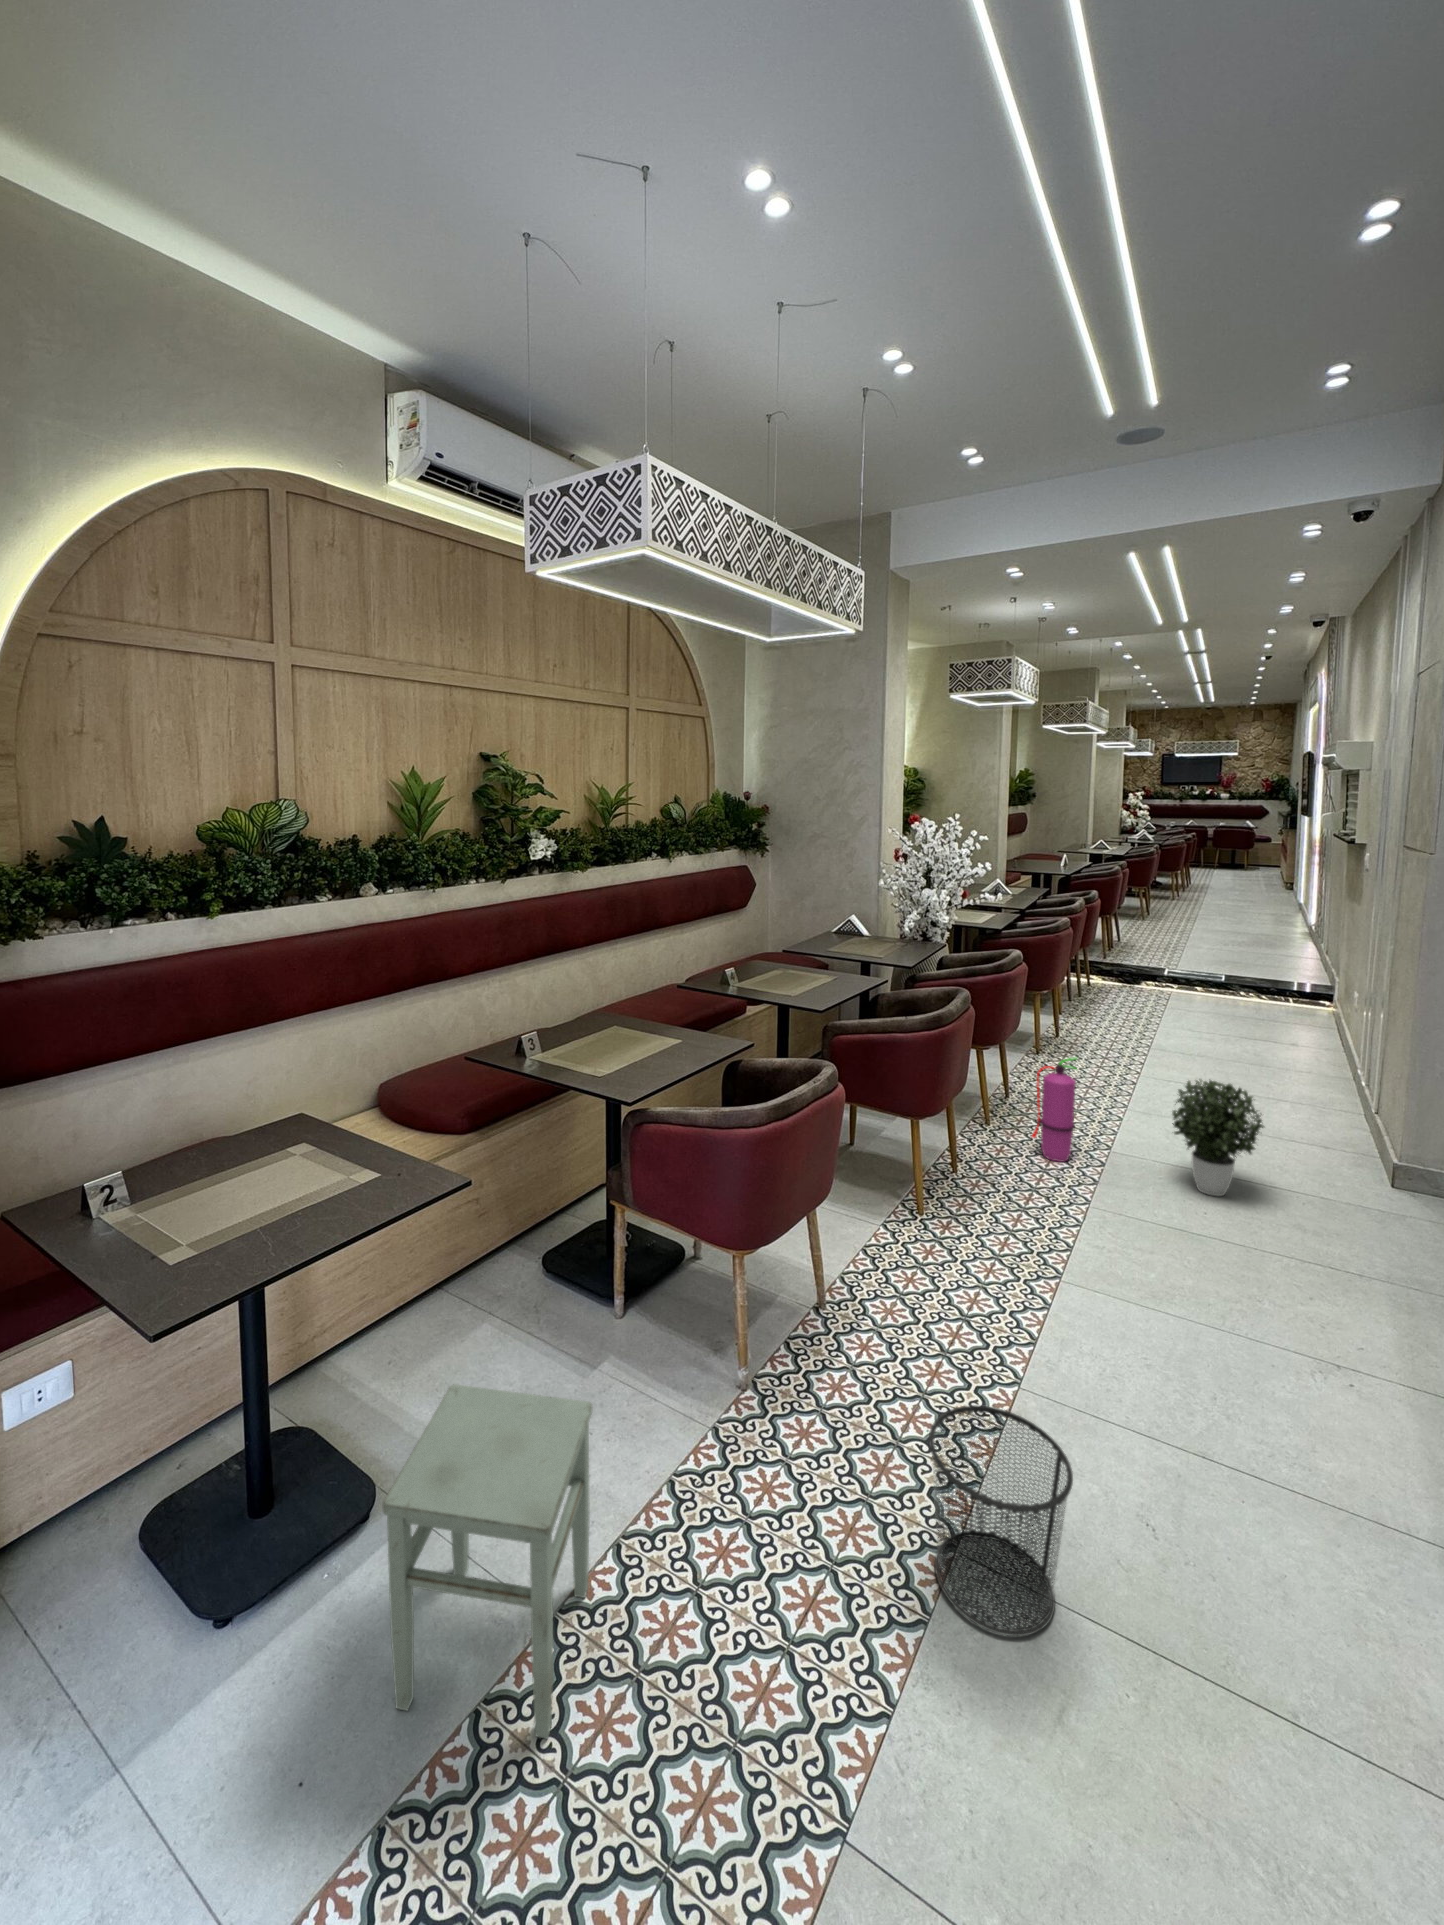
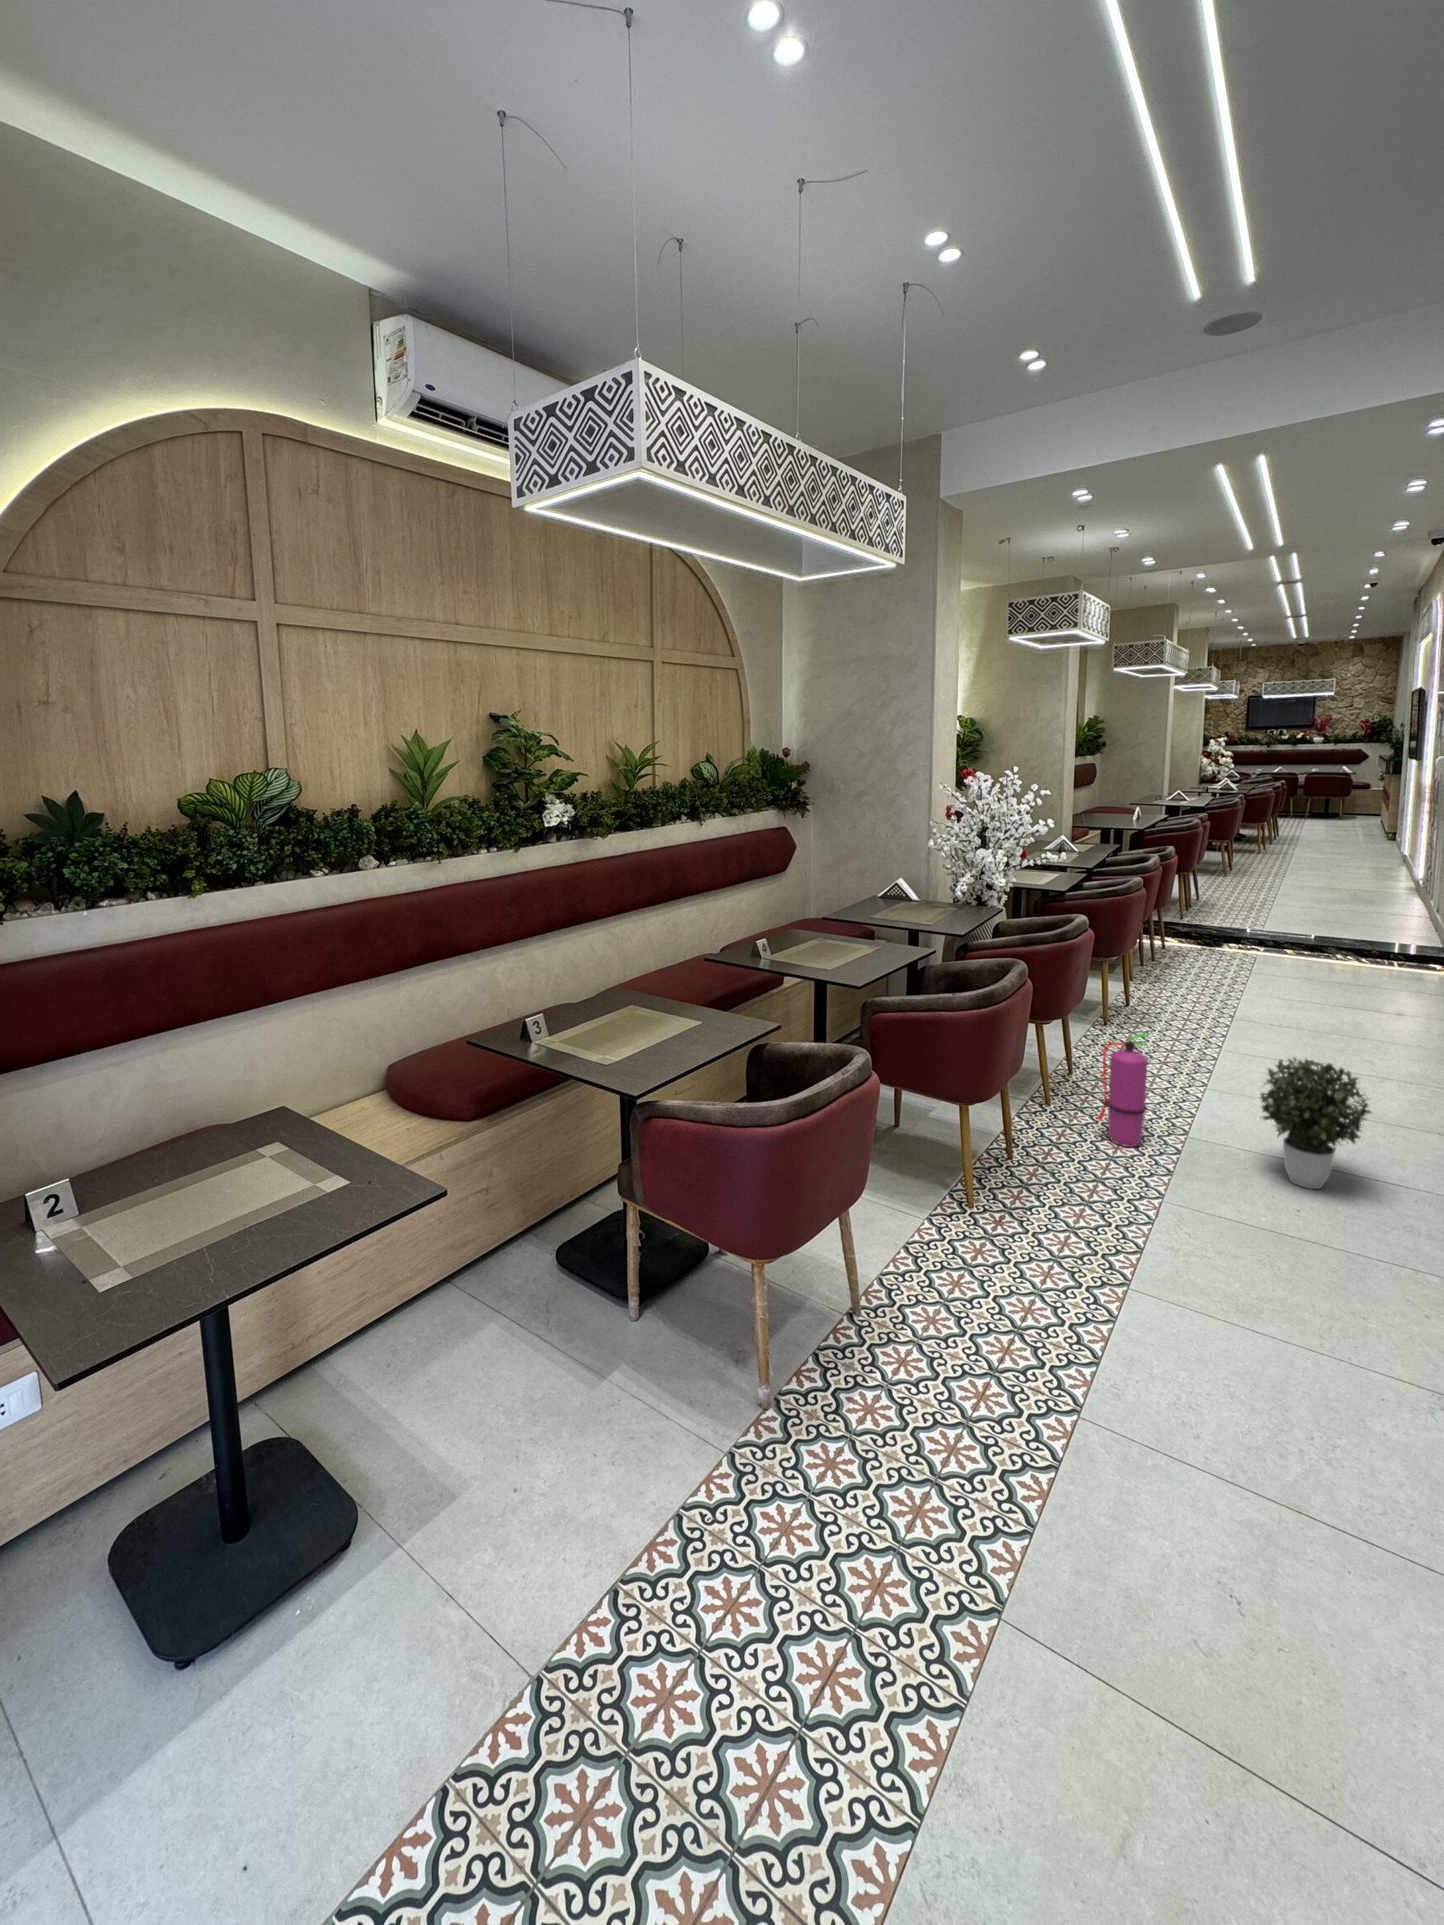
stool: present [382,1385,592,1739] -> none [325,1417,577,1833]
waste bin: present [929,1405,1073,1636] -> none [967,1453,1142,1733]

